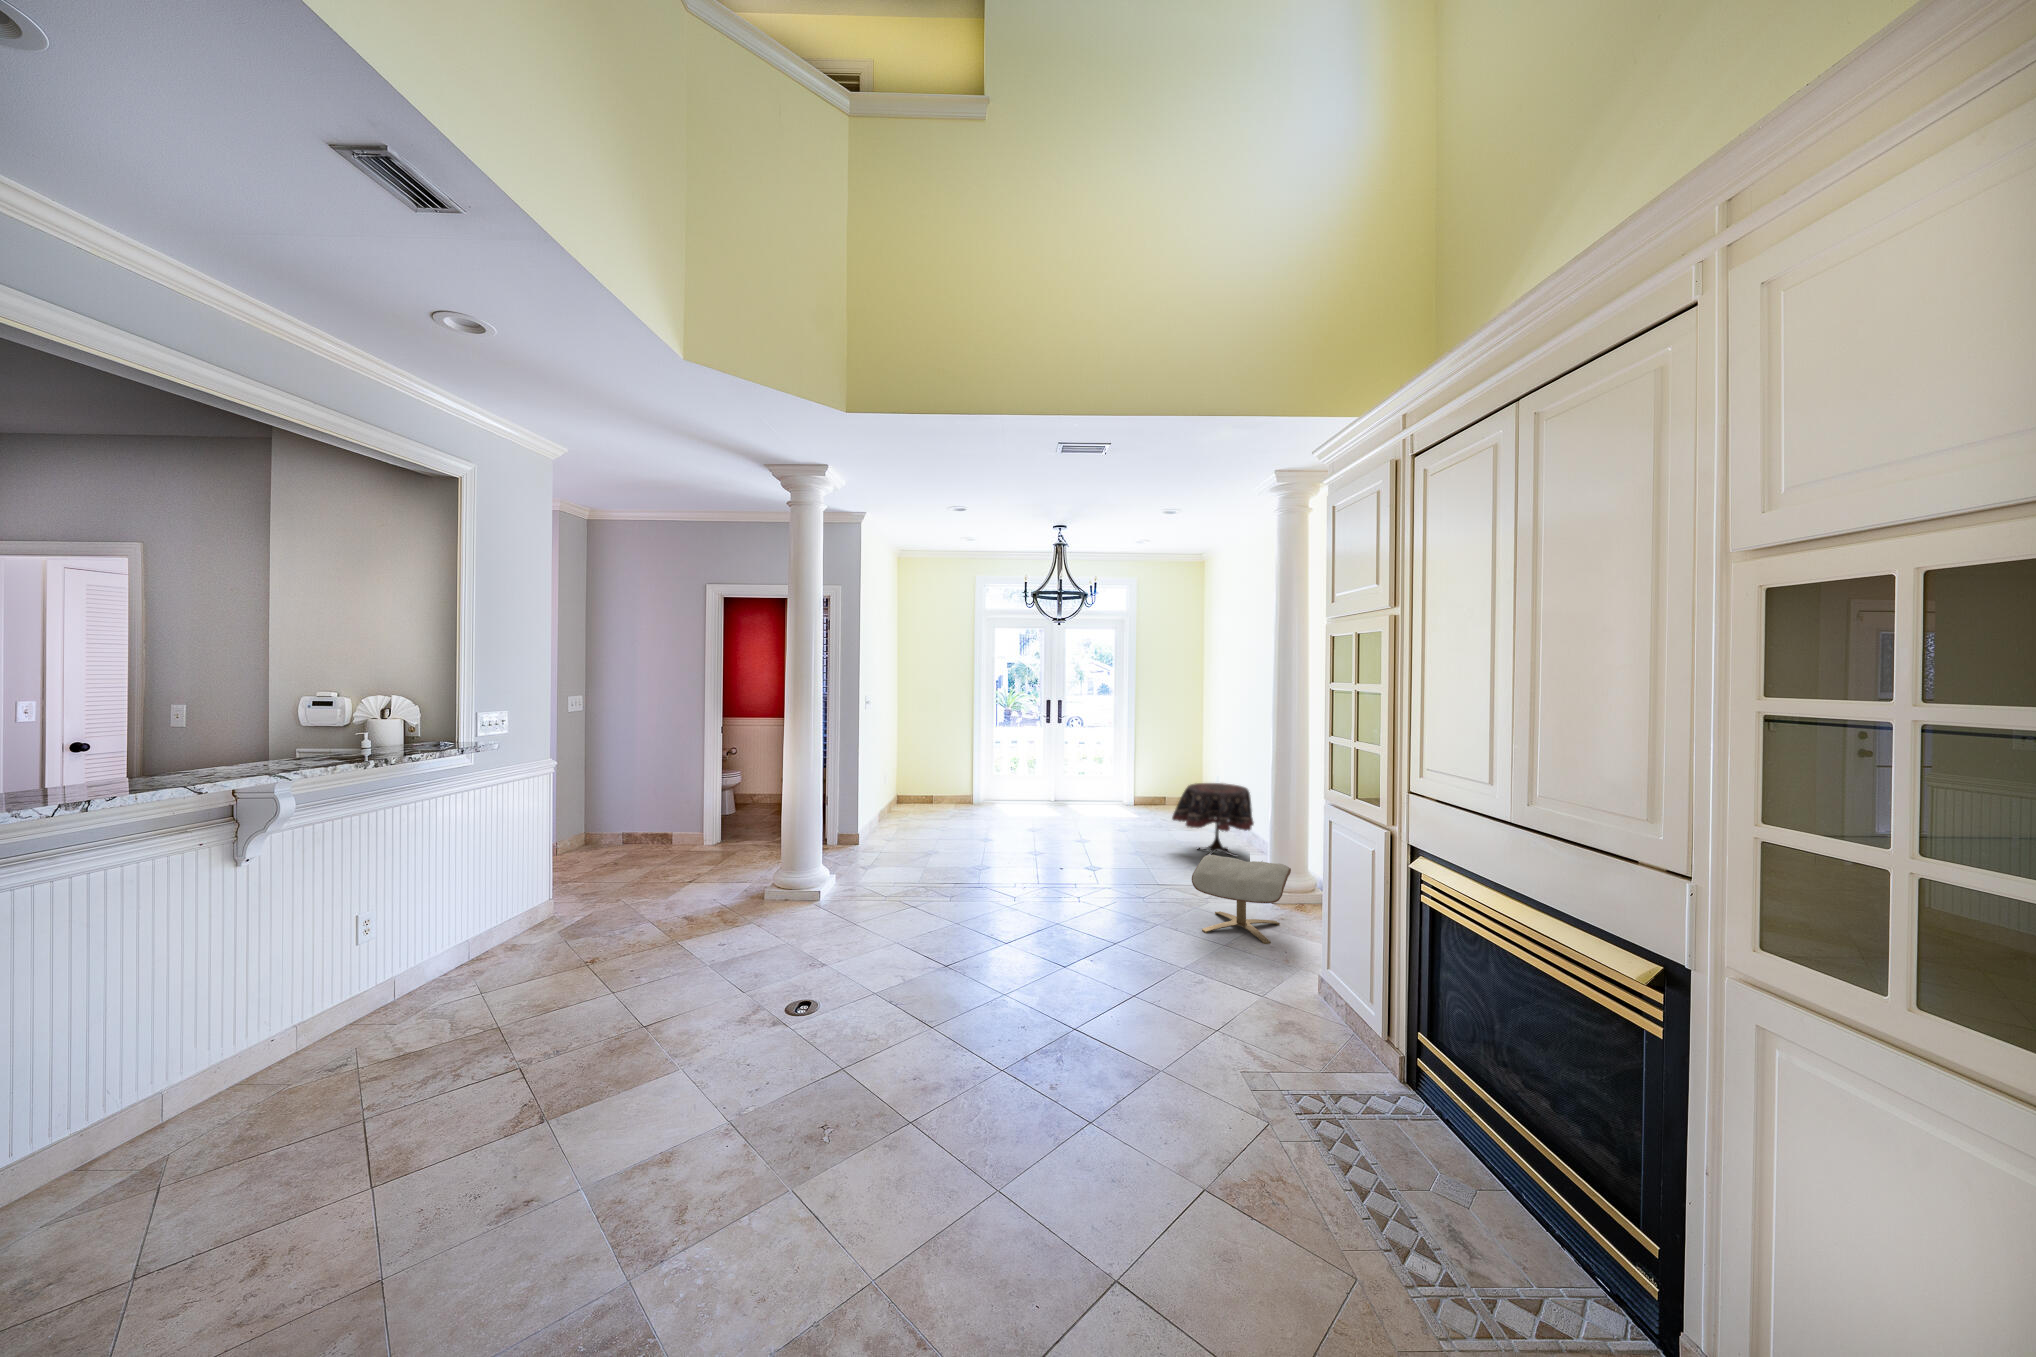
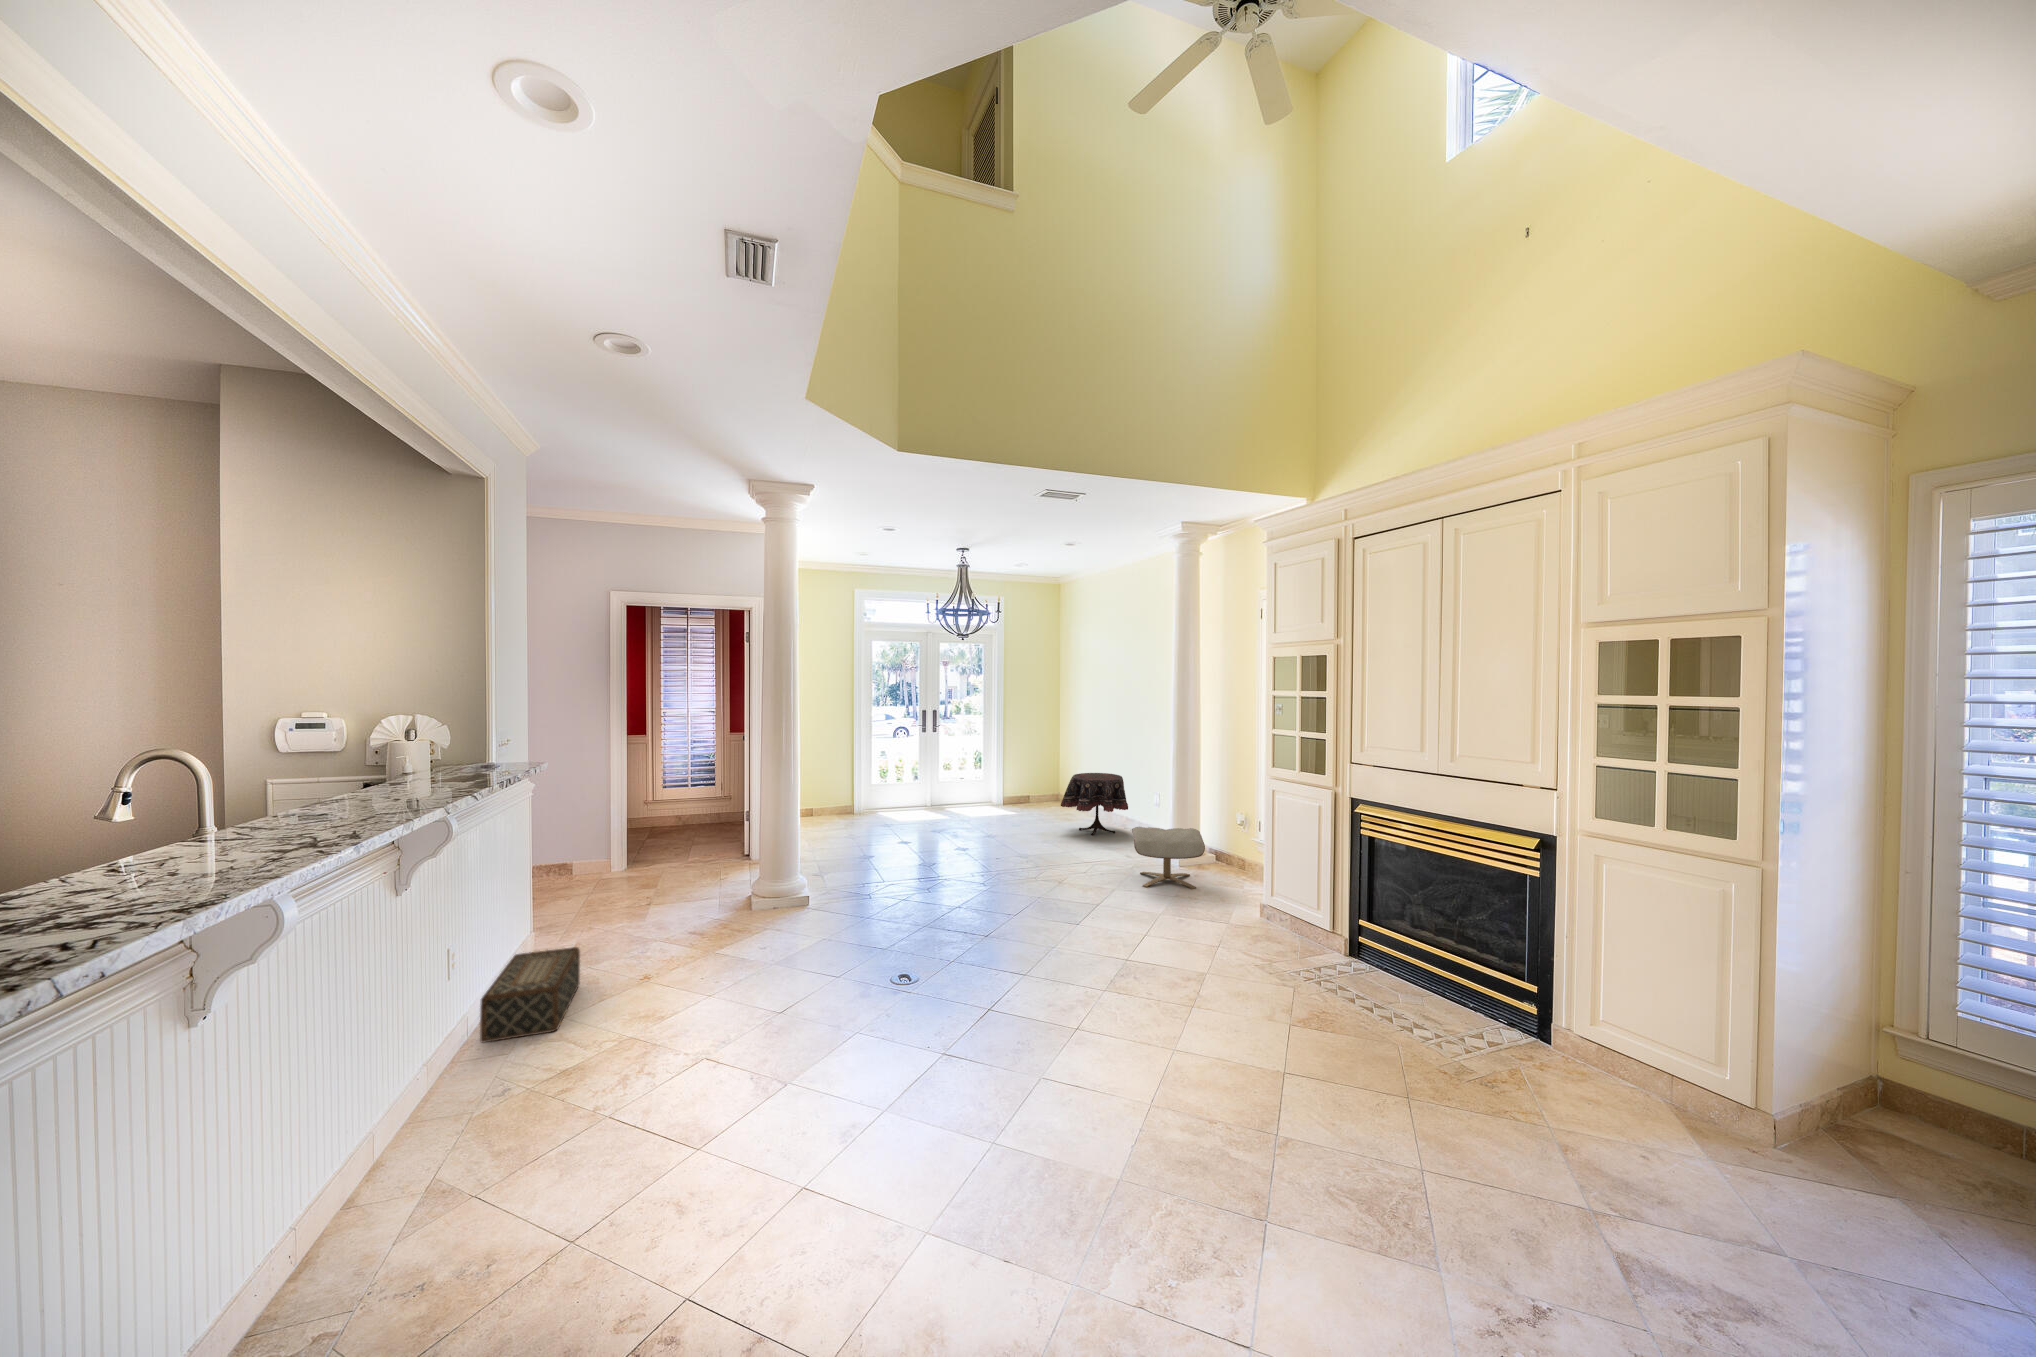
woven basket: none [416,919,549,1000] -> present [480,947,580,1043]

